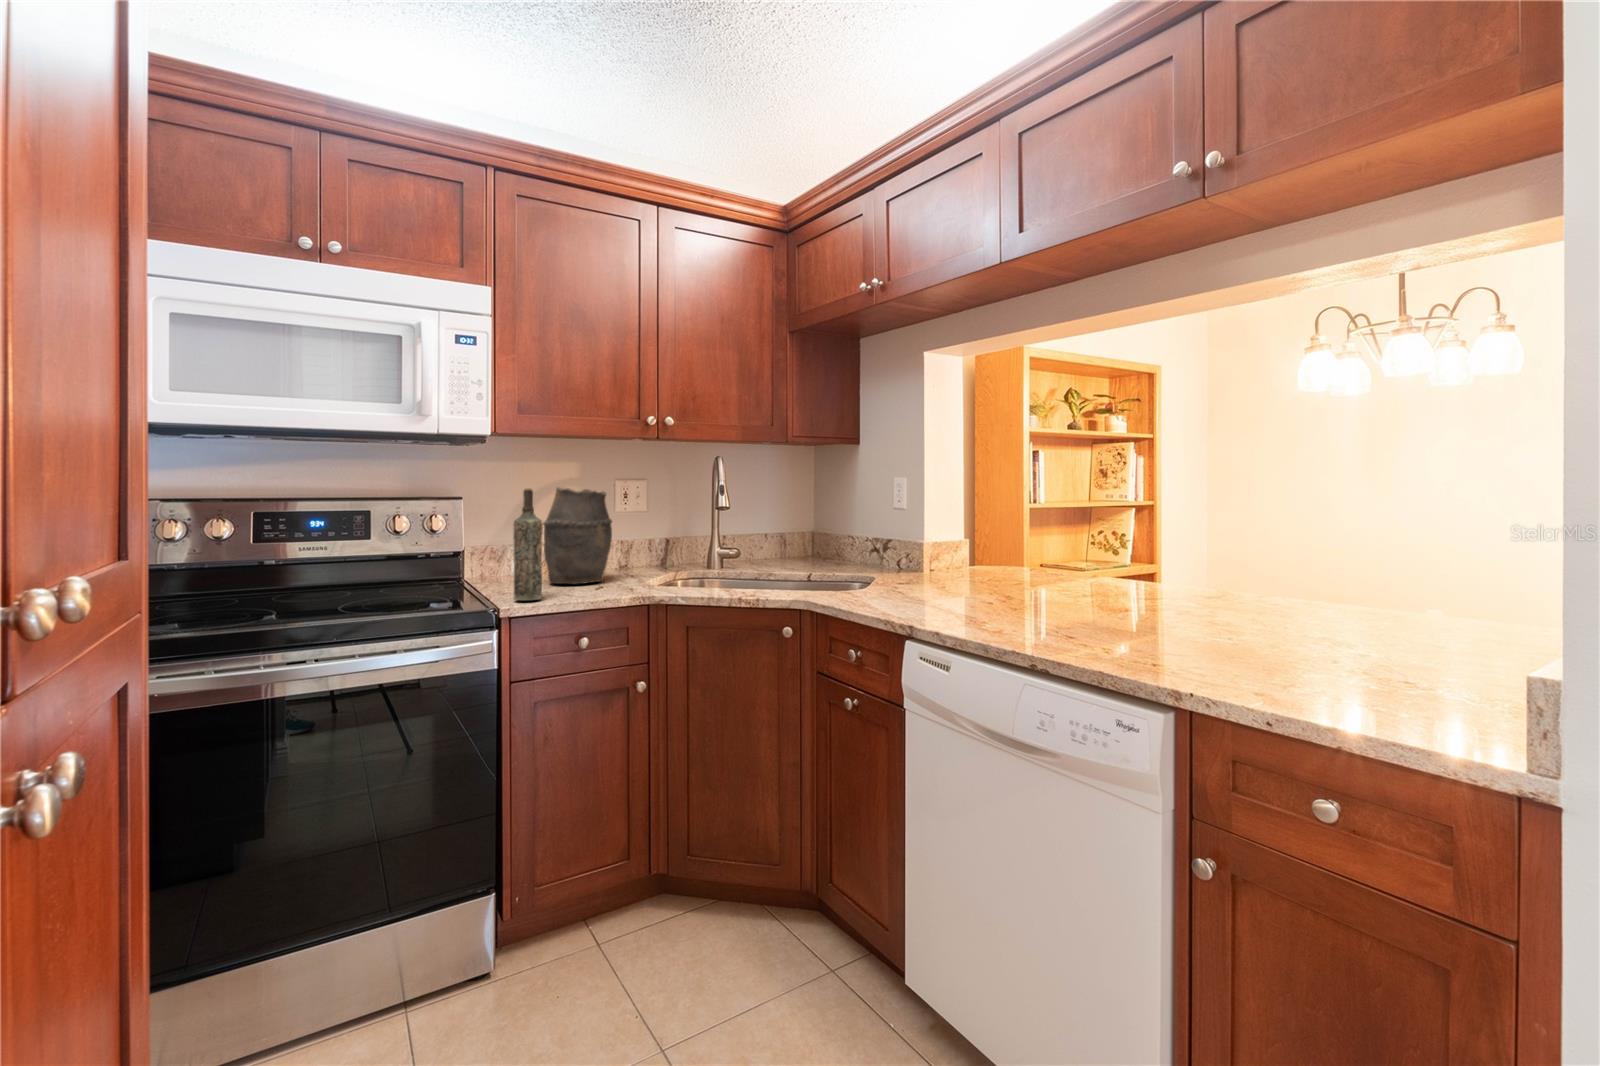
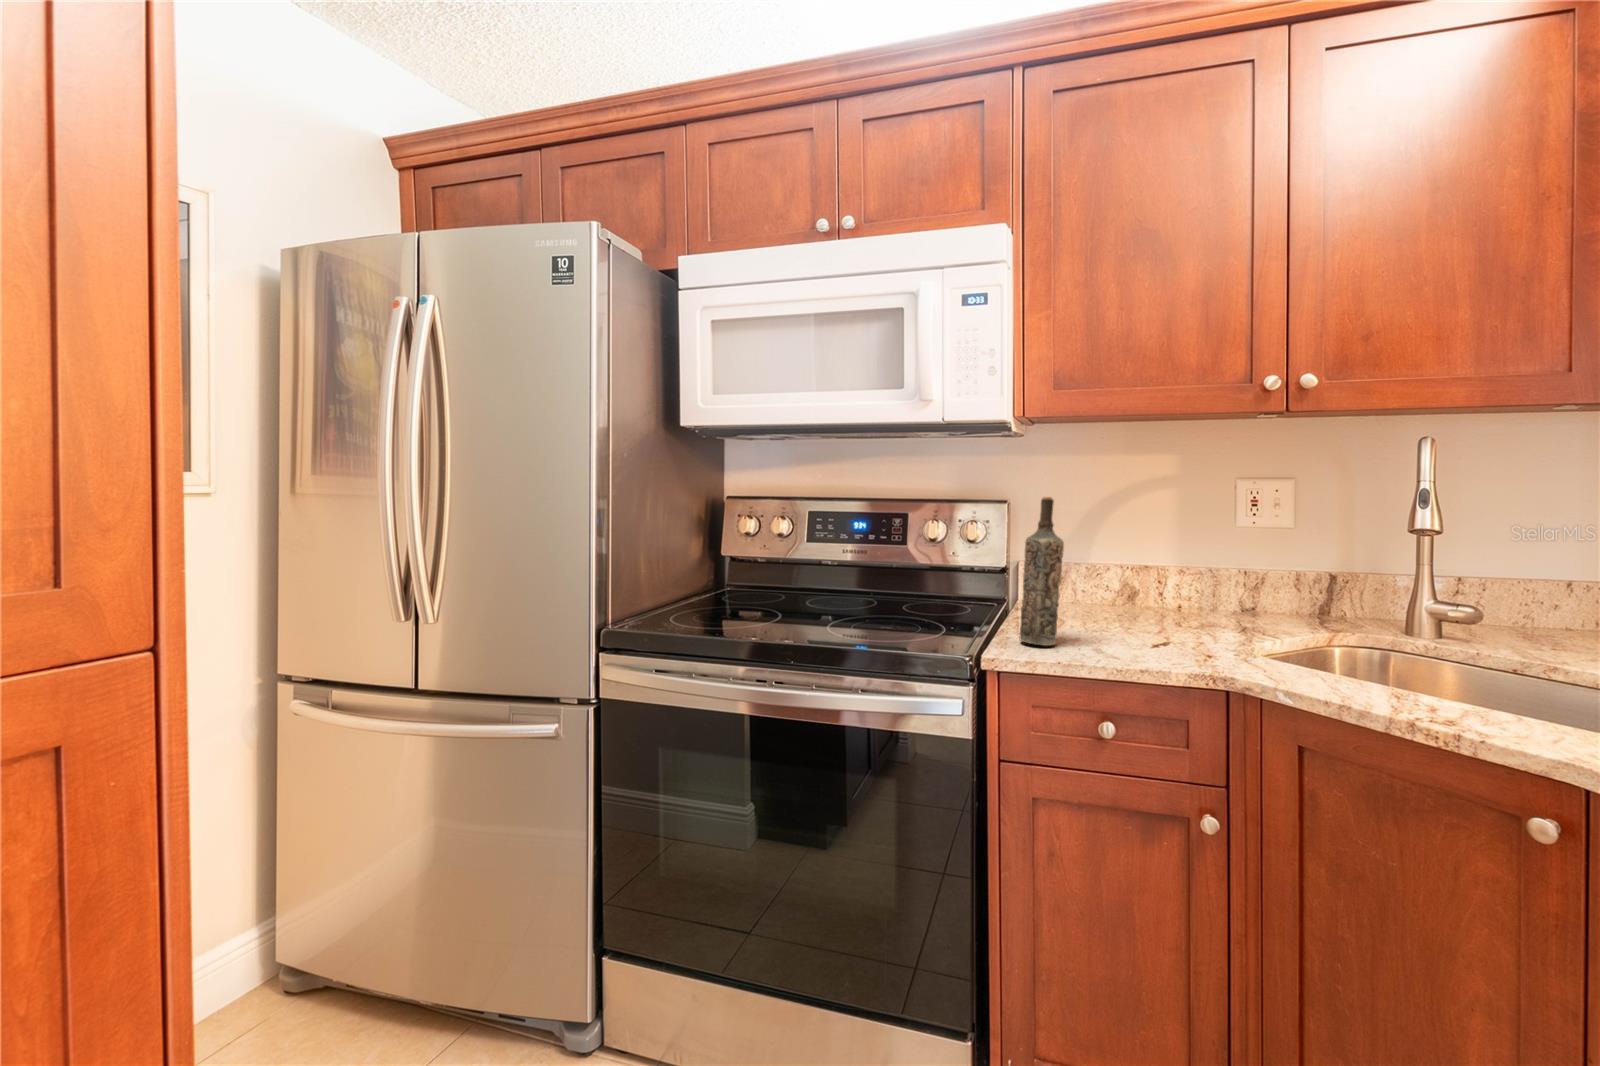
vase: present [543,488,612,584] -> none [1101,495,1207,629]

